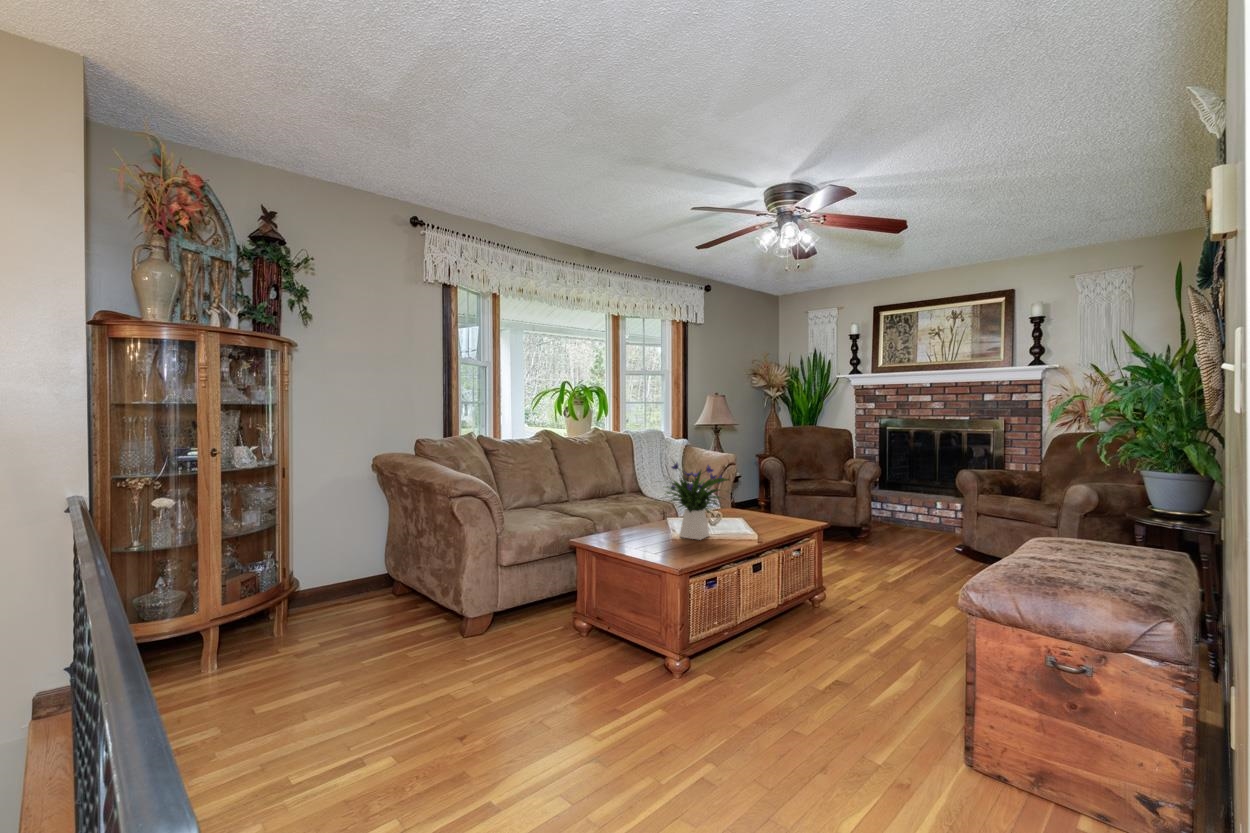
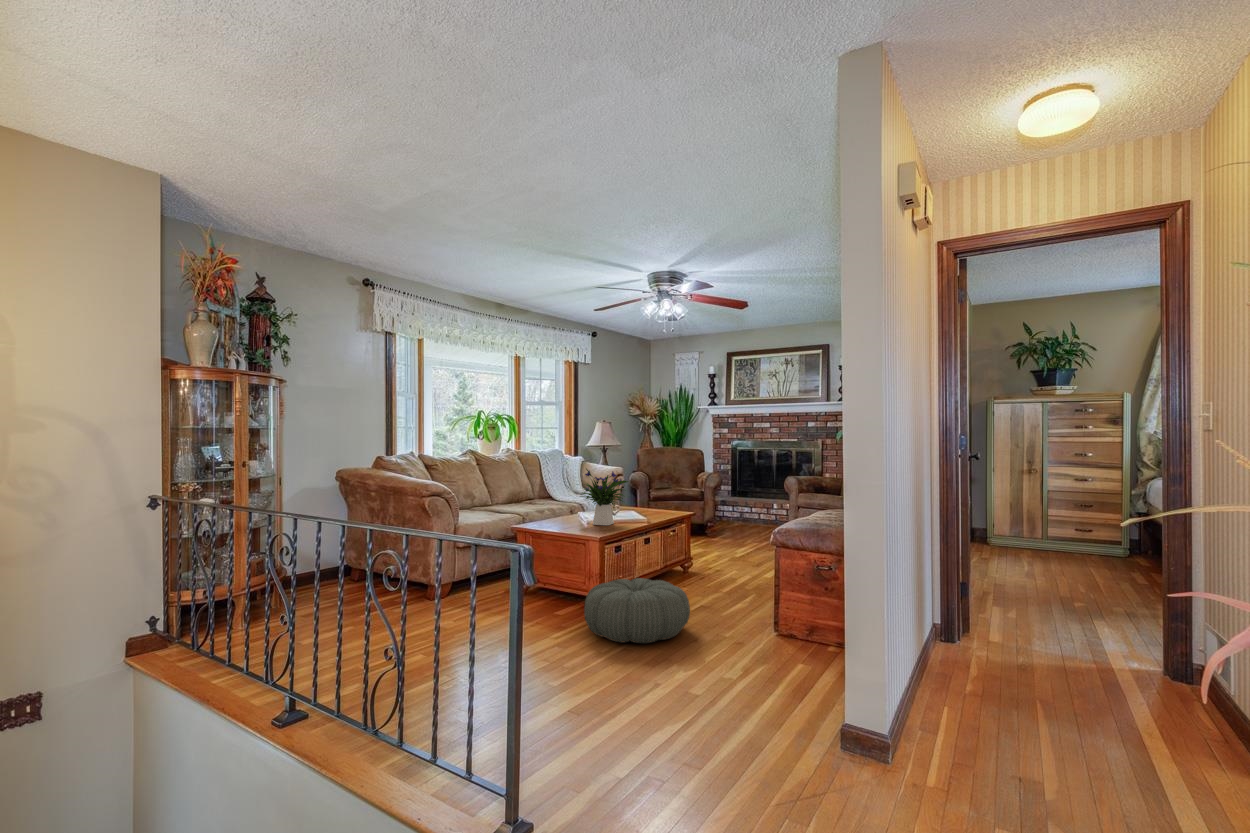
pouf: none [645,634,814,761] -> present [584,578,690,643]

